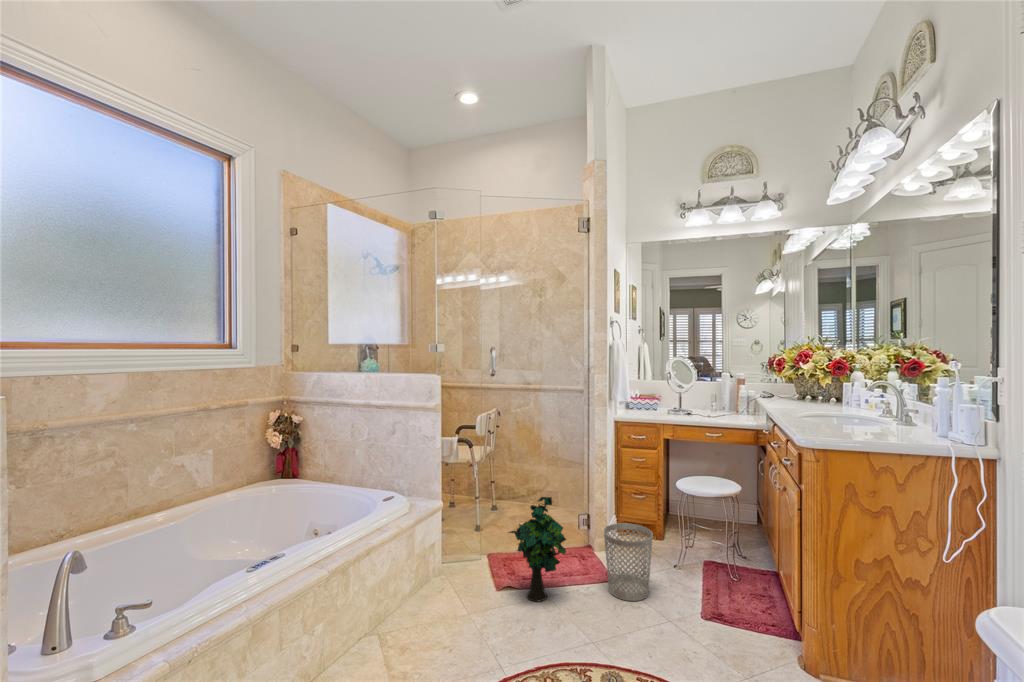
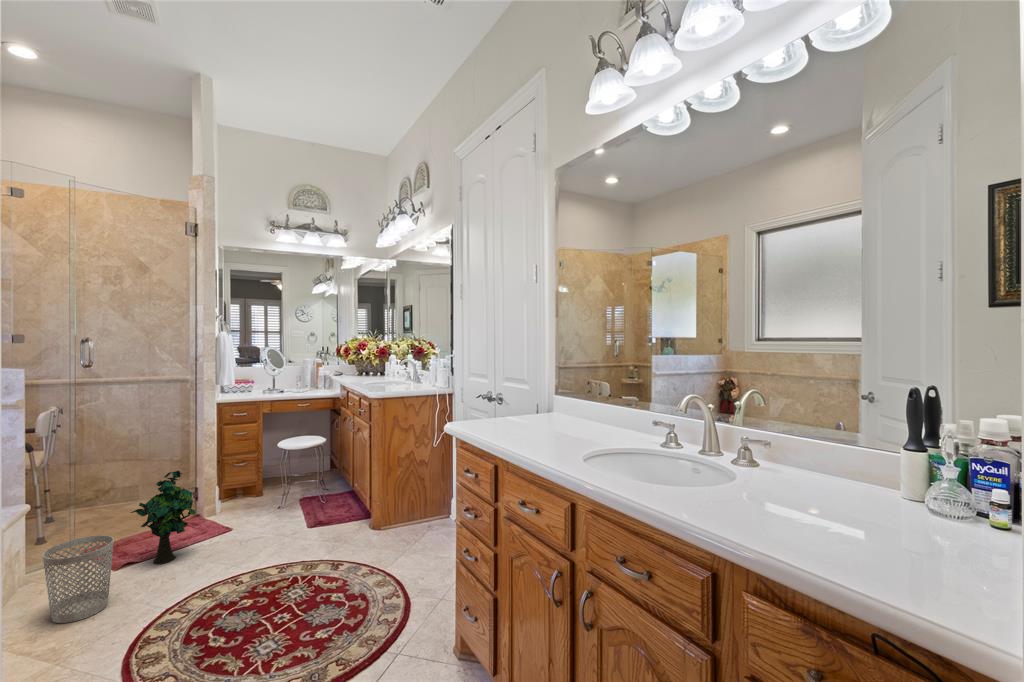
wastebasket: present [604,523,653,601] -> present [43,535,114,623]

